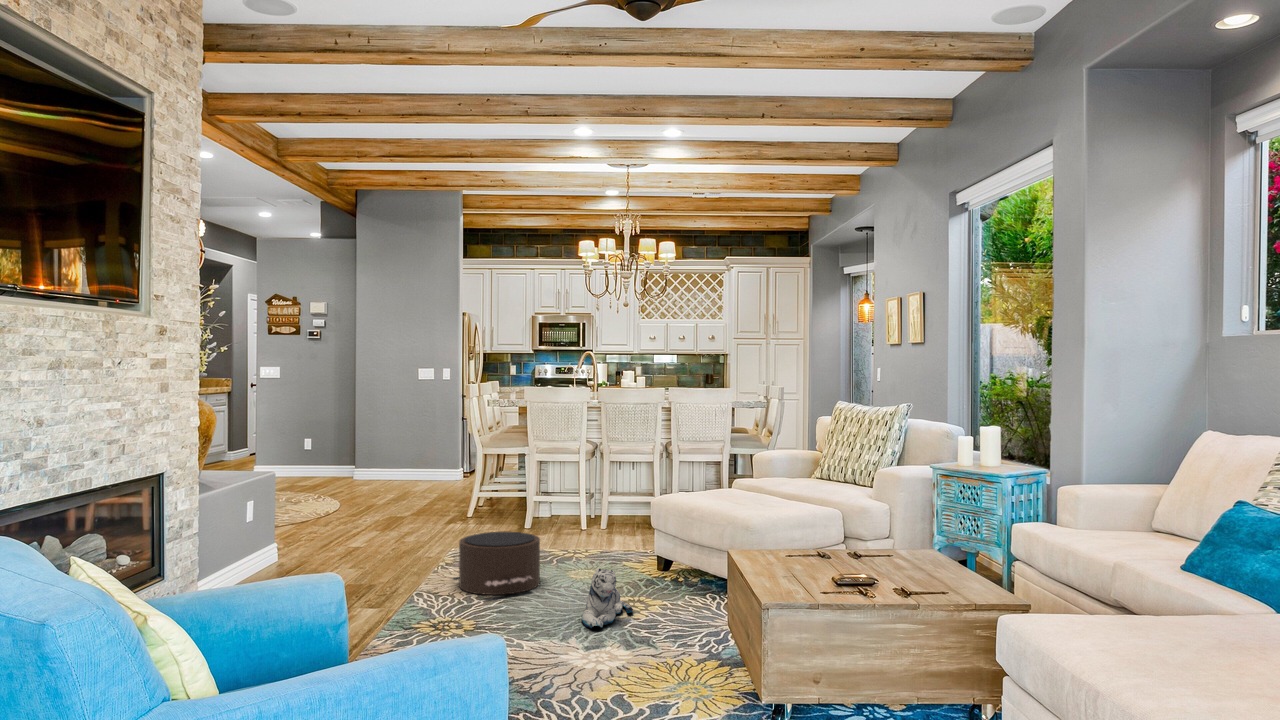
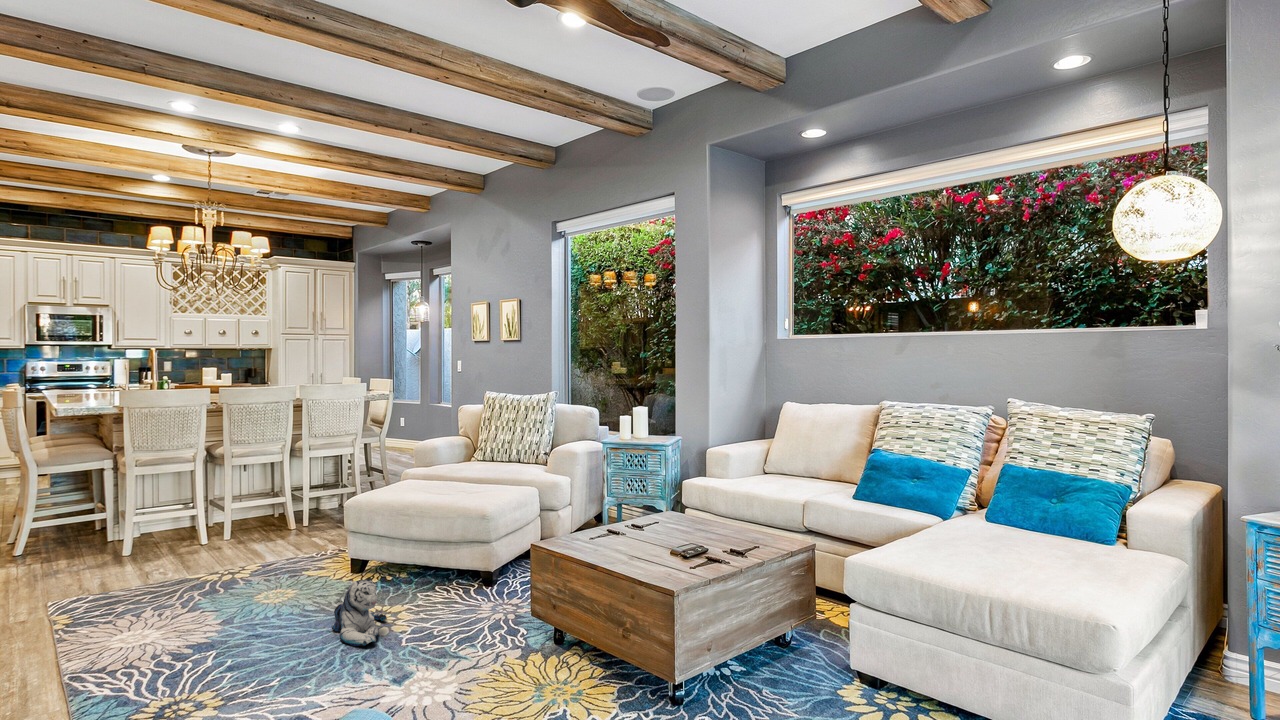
pouf: present [454,532,540,595] -> none [100,560,241,646]

